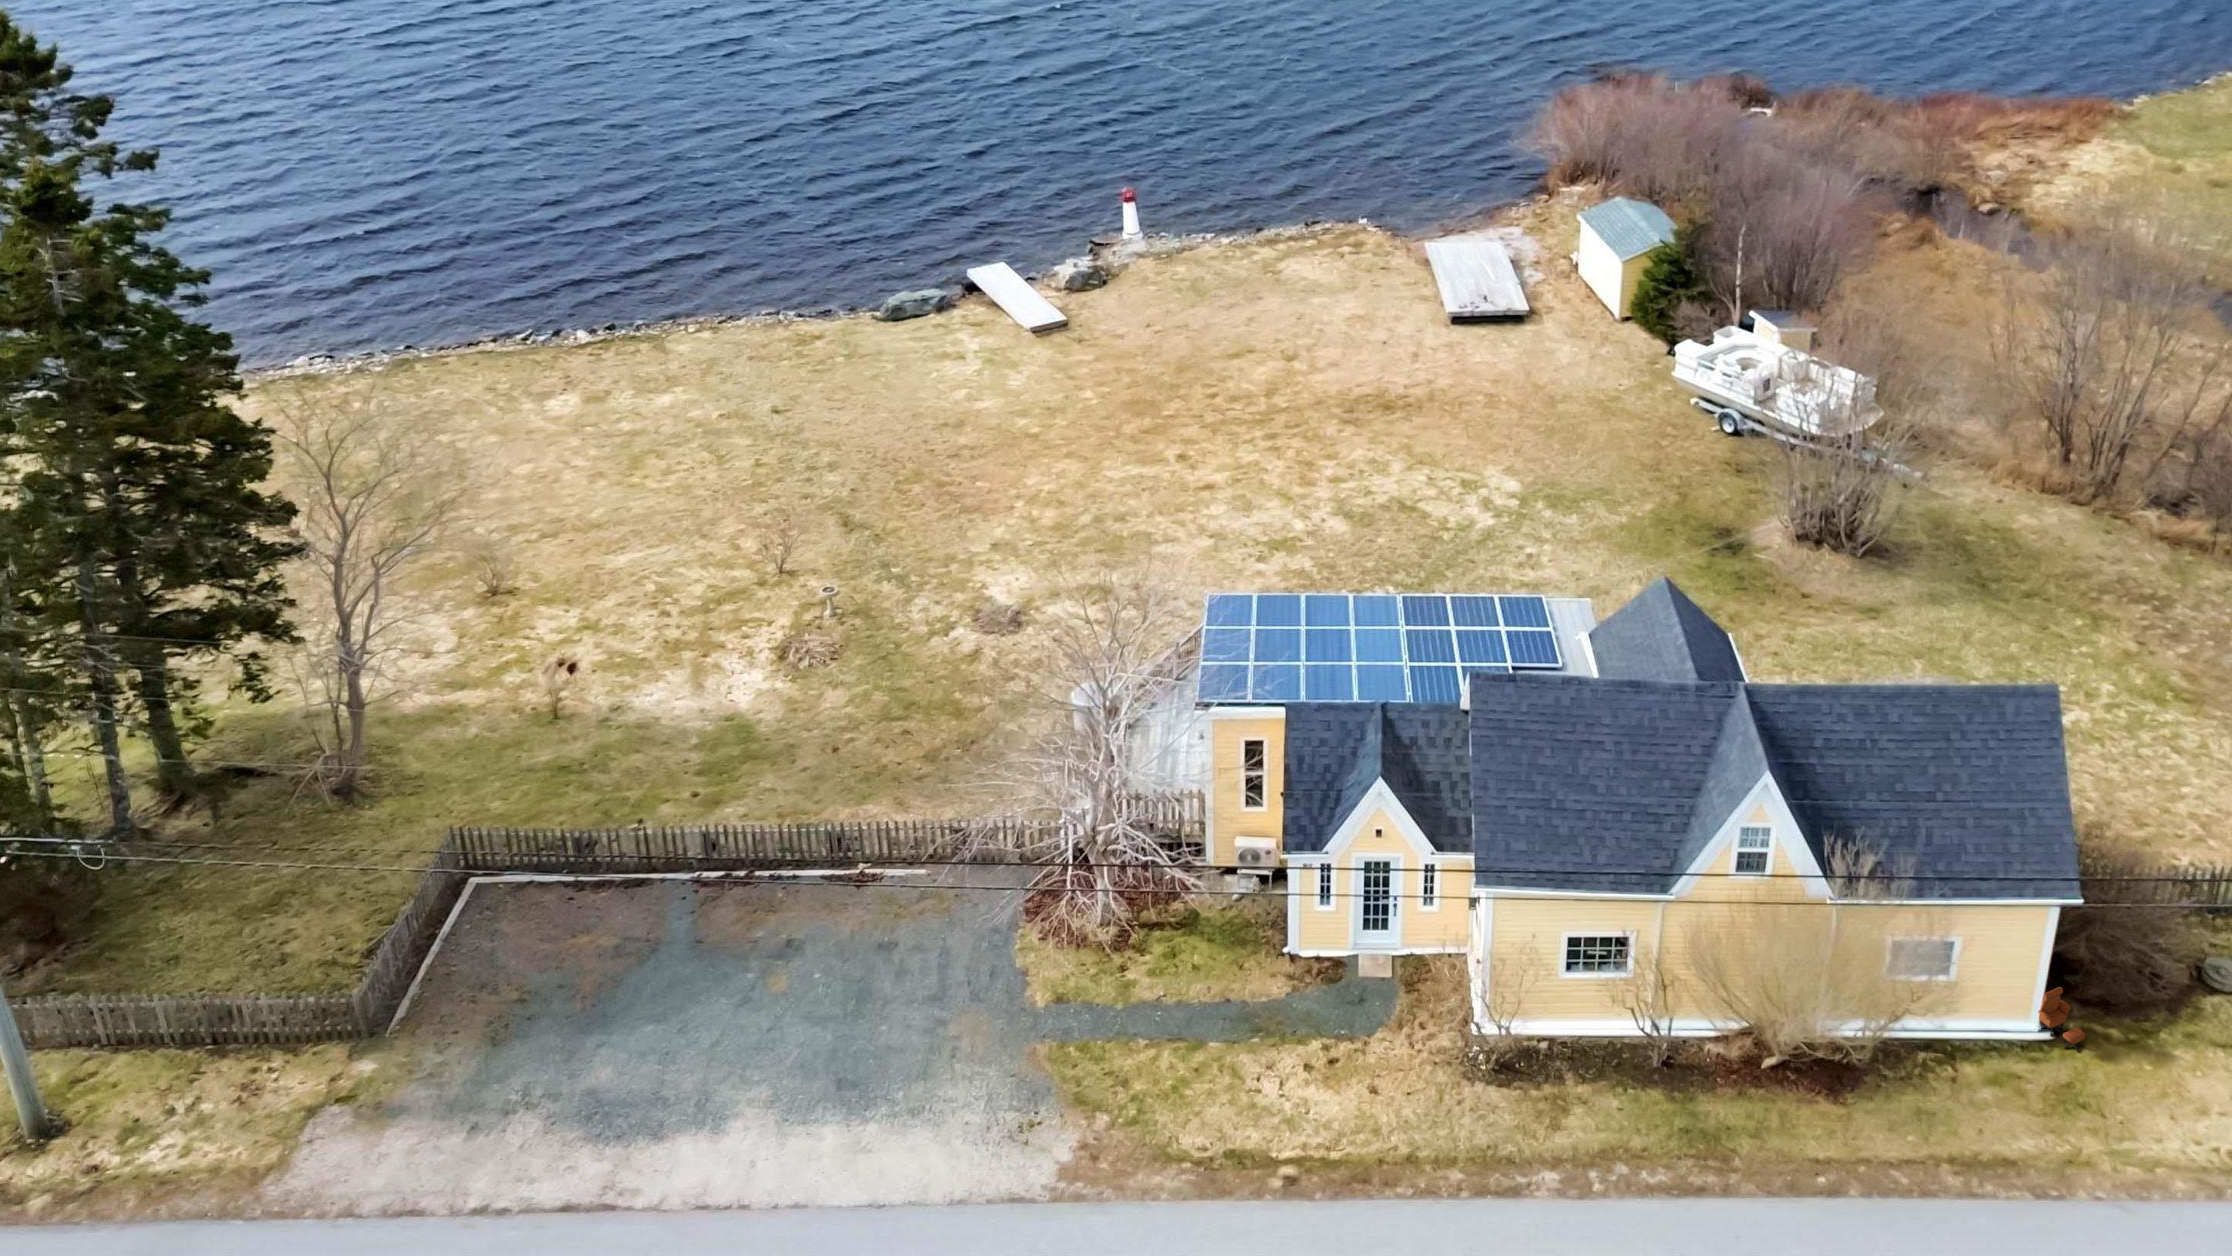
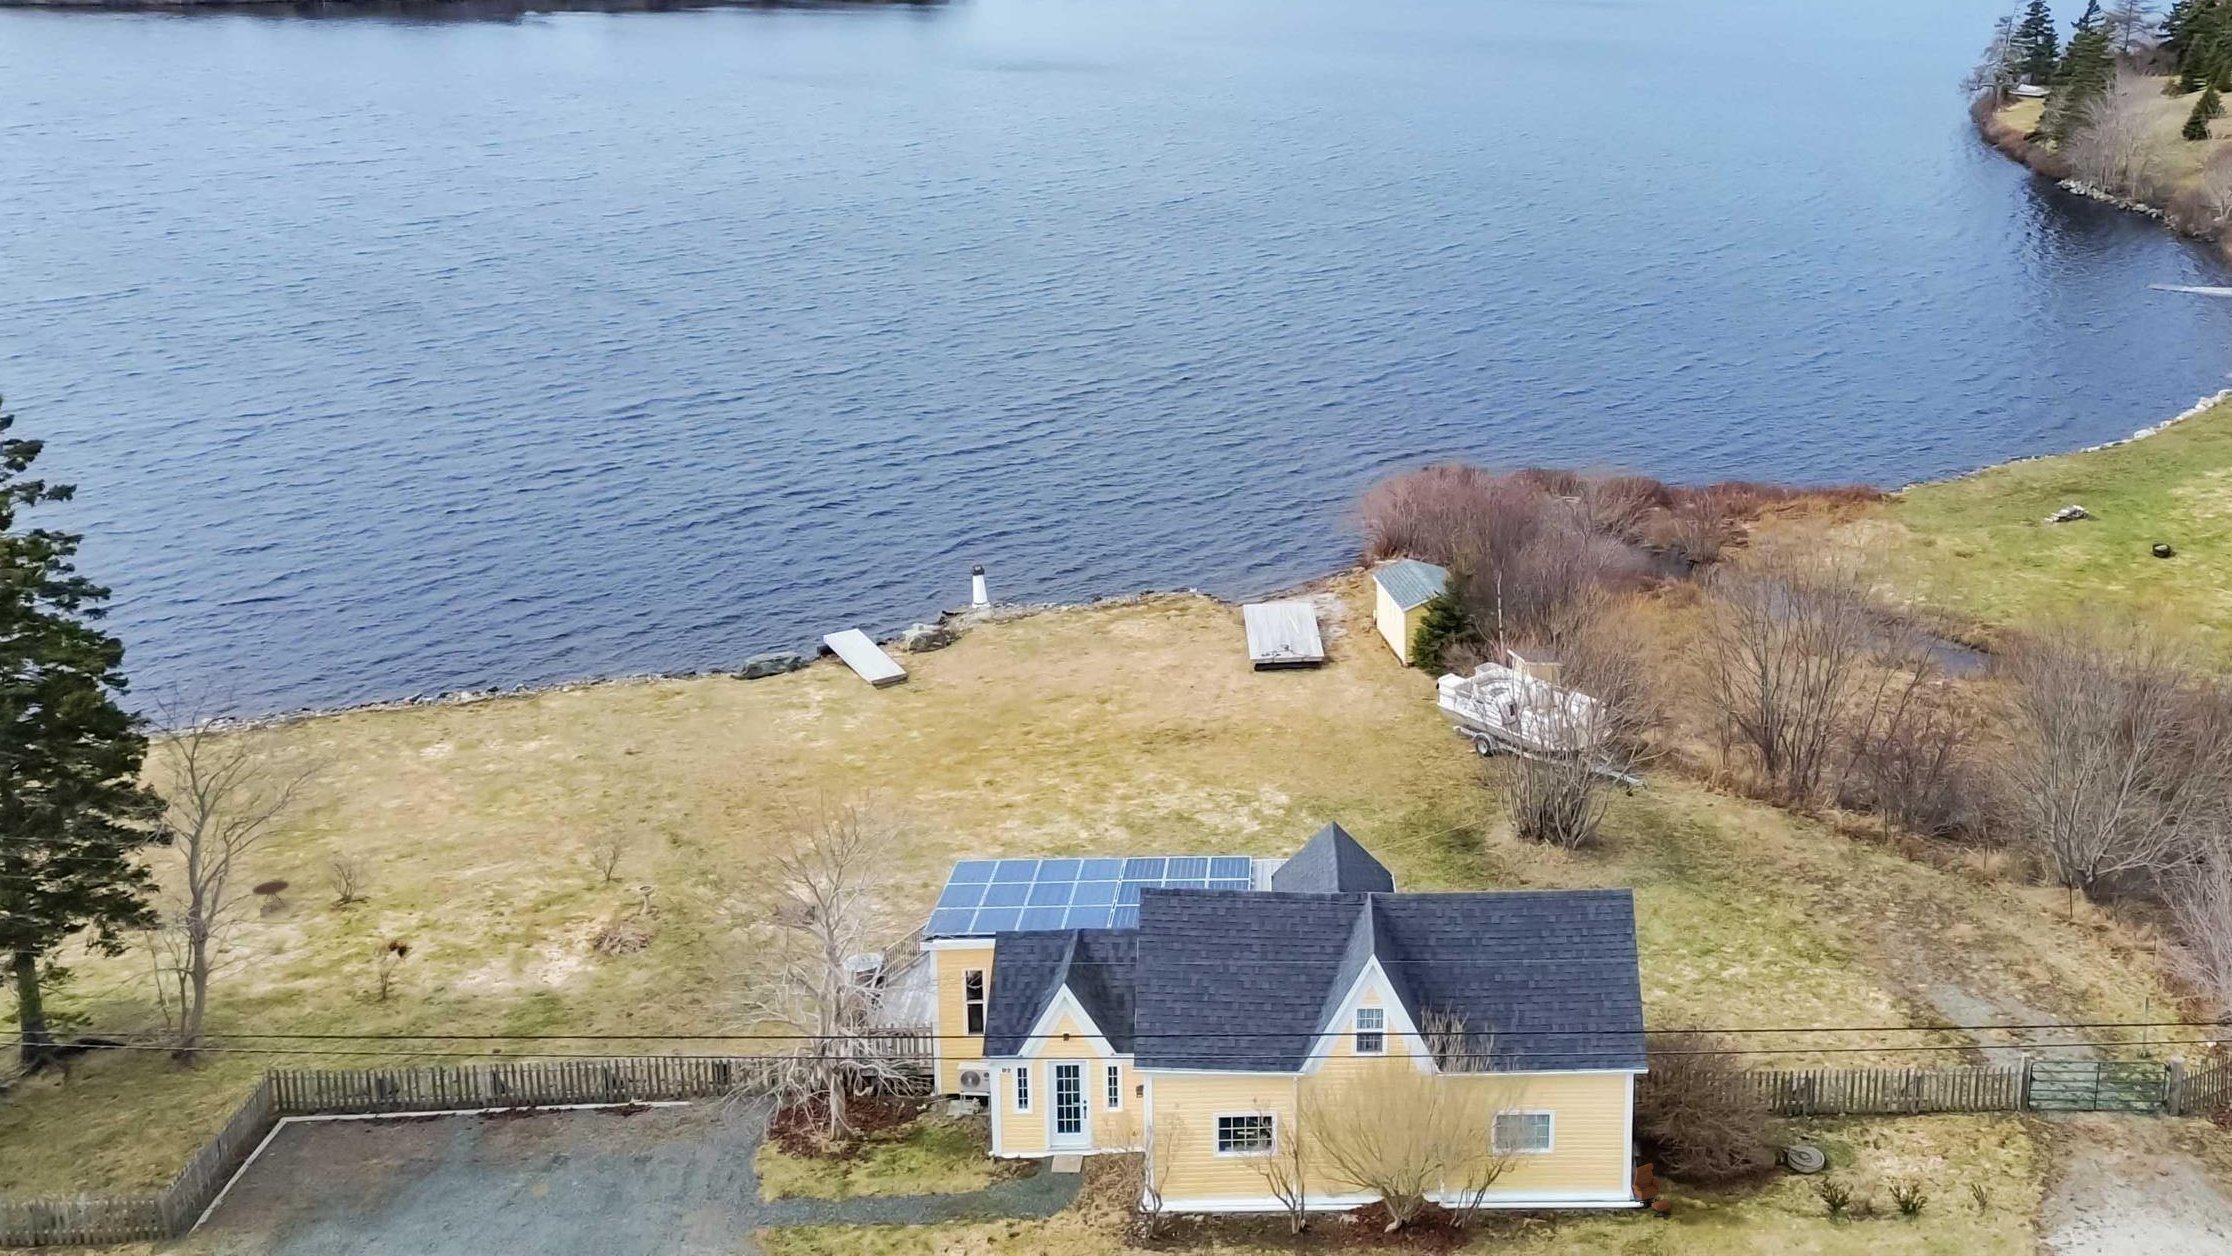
round table: none [390,567,430,604] -> present [253,880,289,901]

